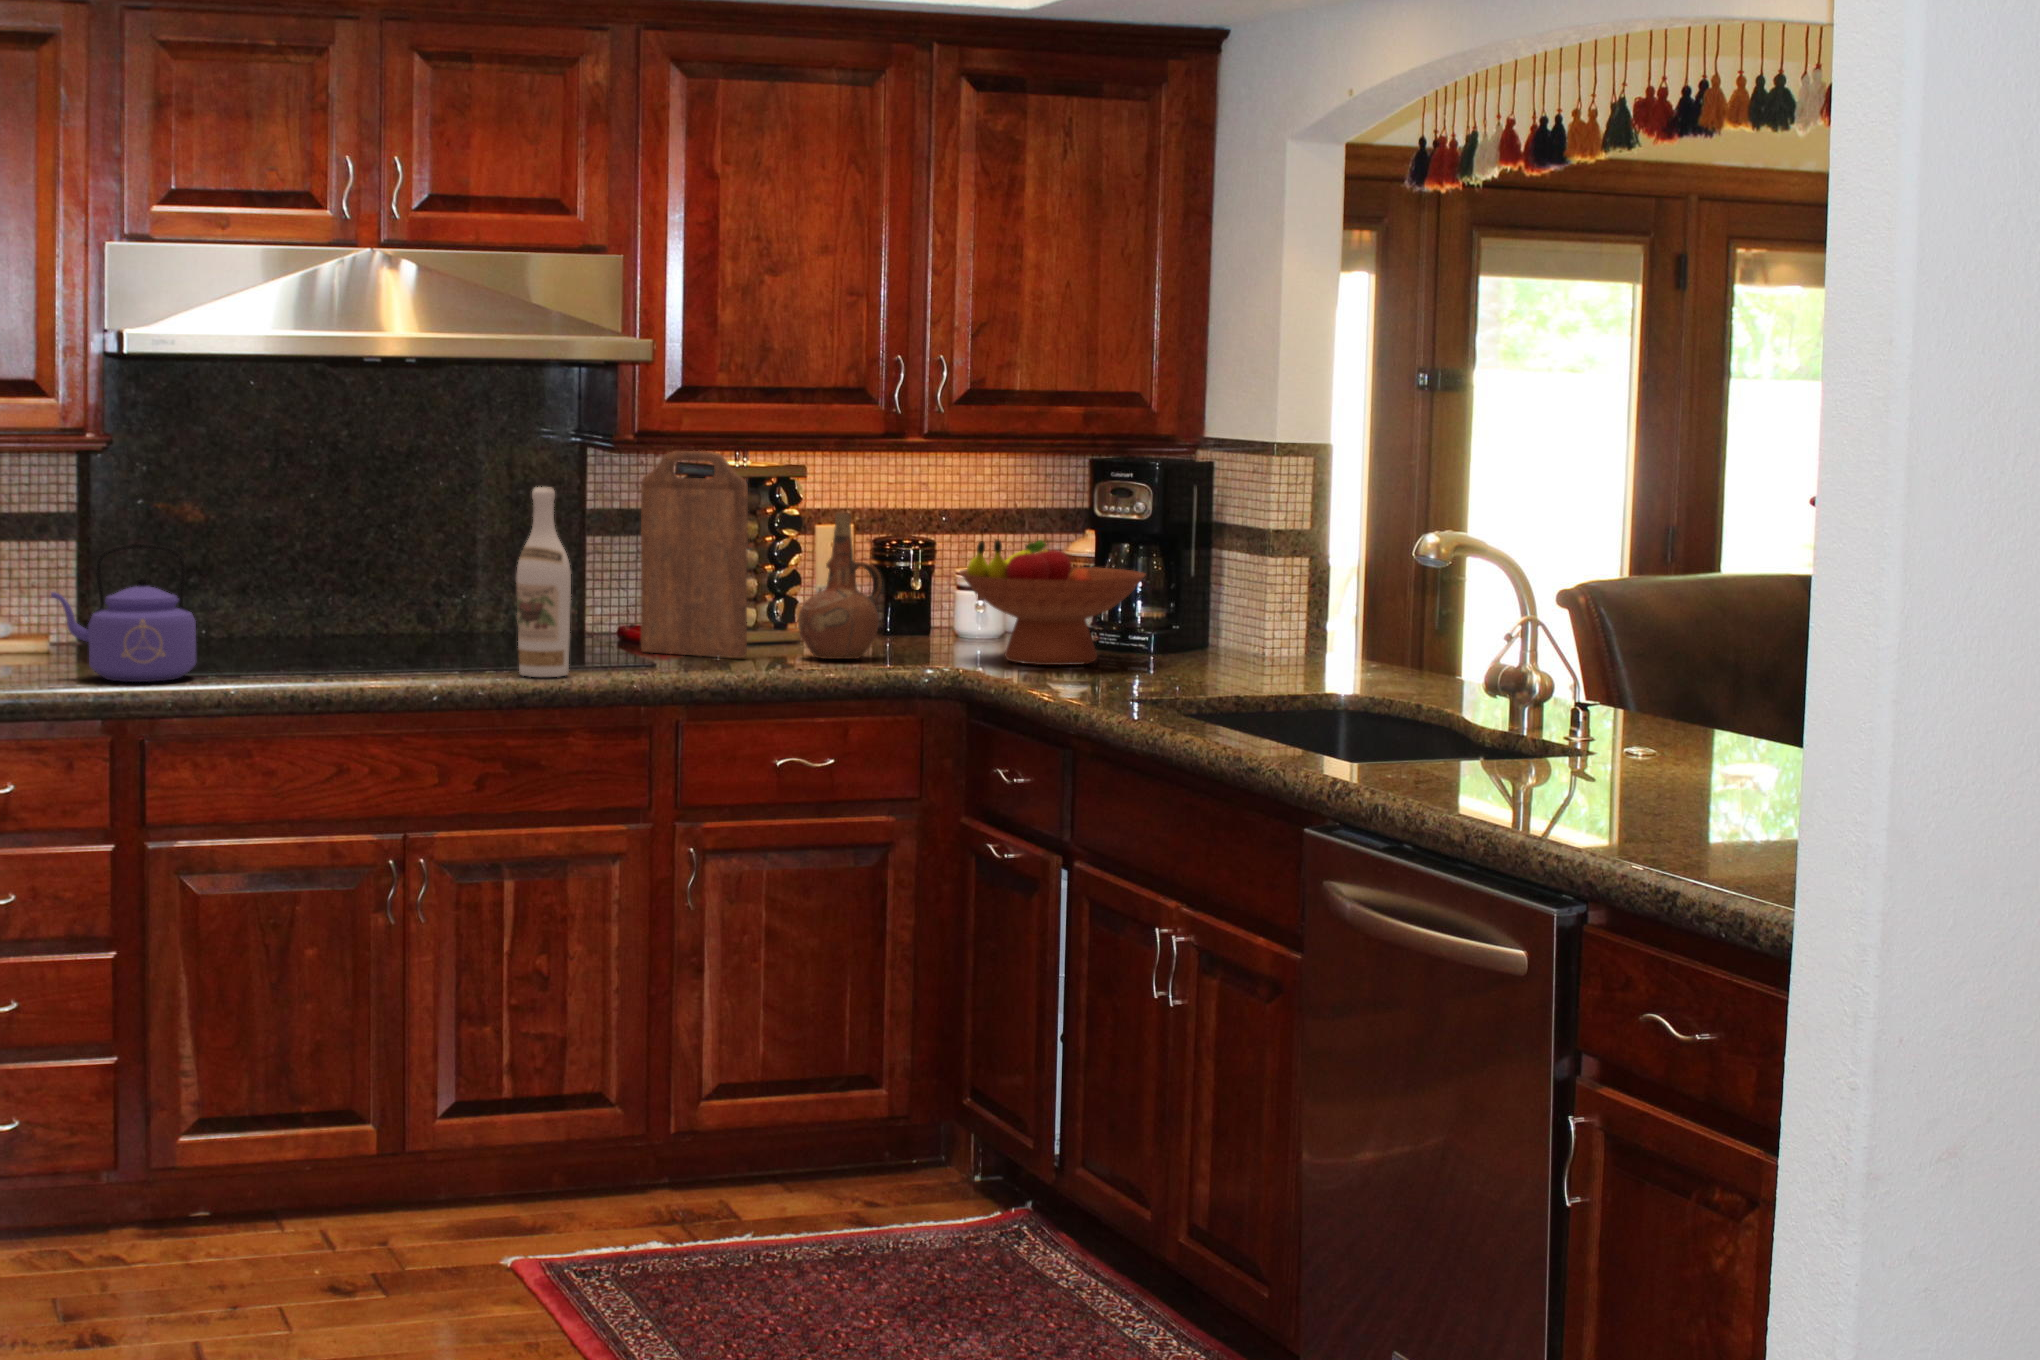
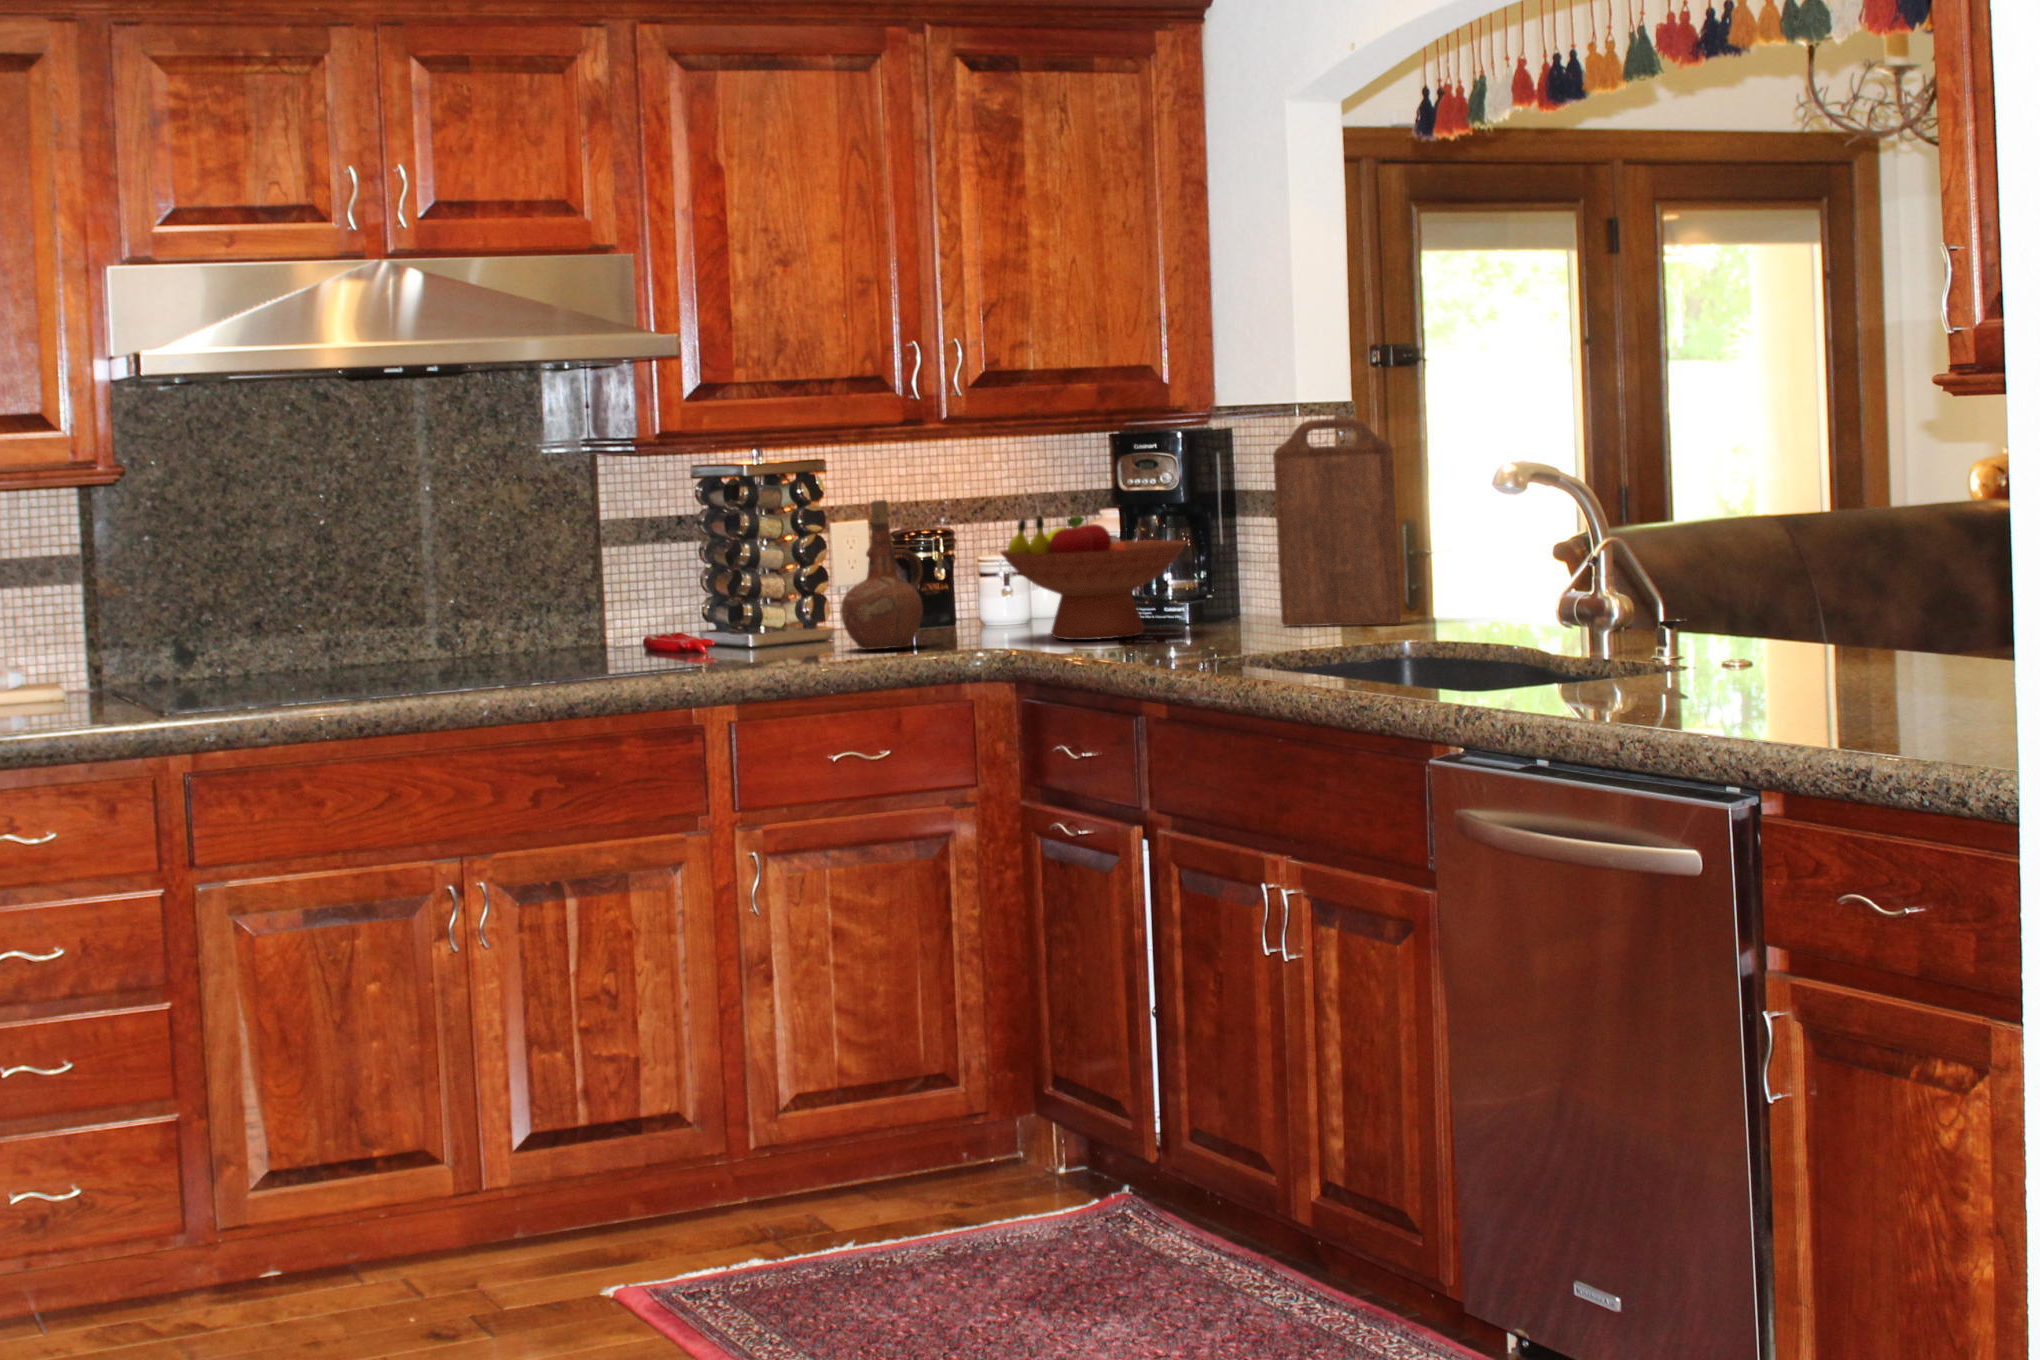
cutting board: present [641,451,748,658] -> present [1273,418,1401,626]
wine bottle: present [516,487,571,677] -> none [563,489,623,684]
kettle: present [51,544,196,682] -> none [81,573,239,717]

